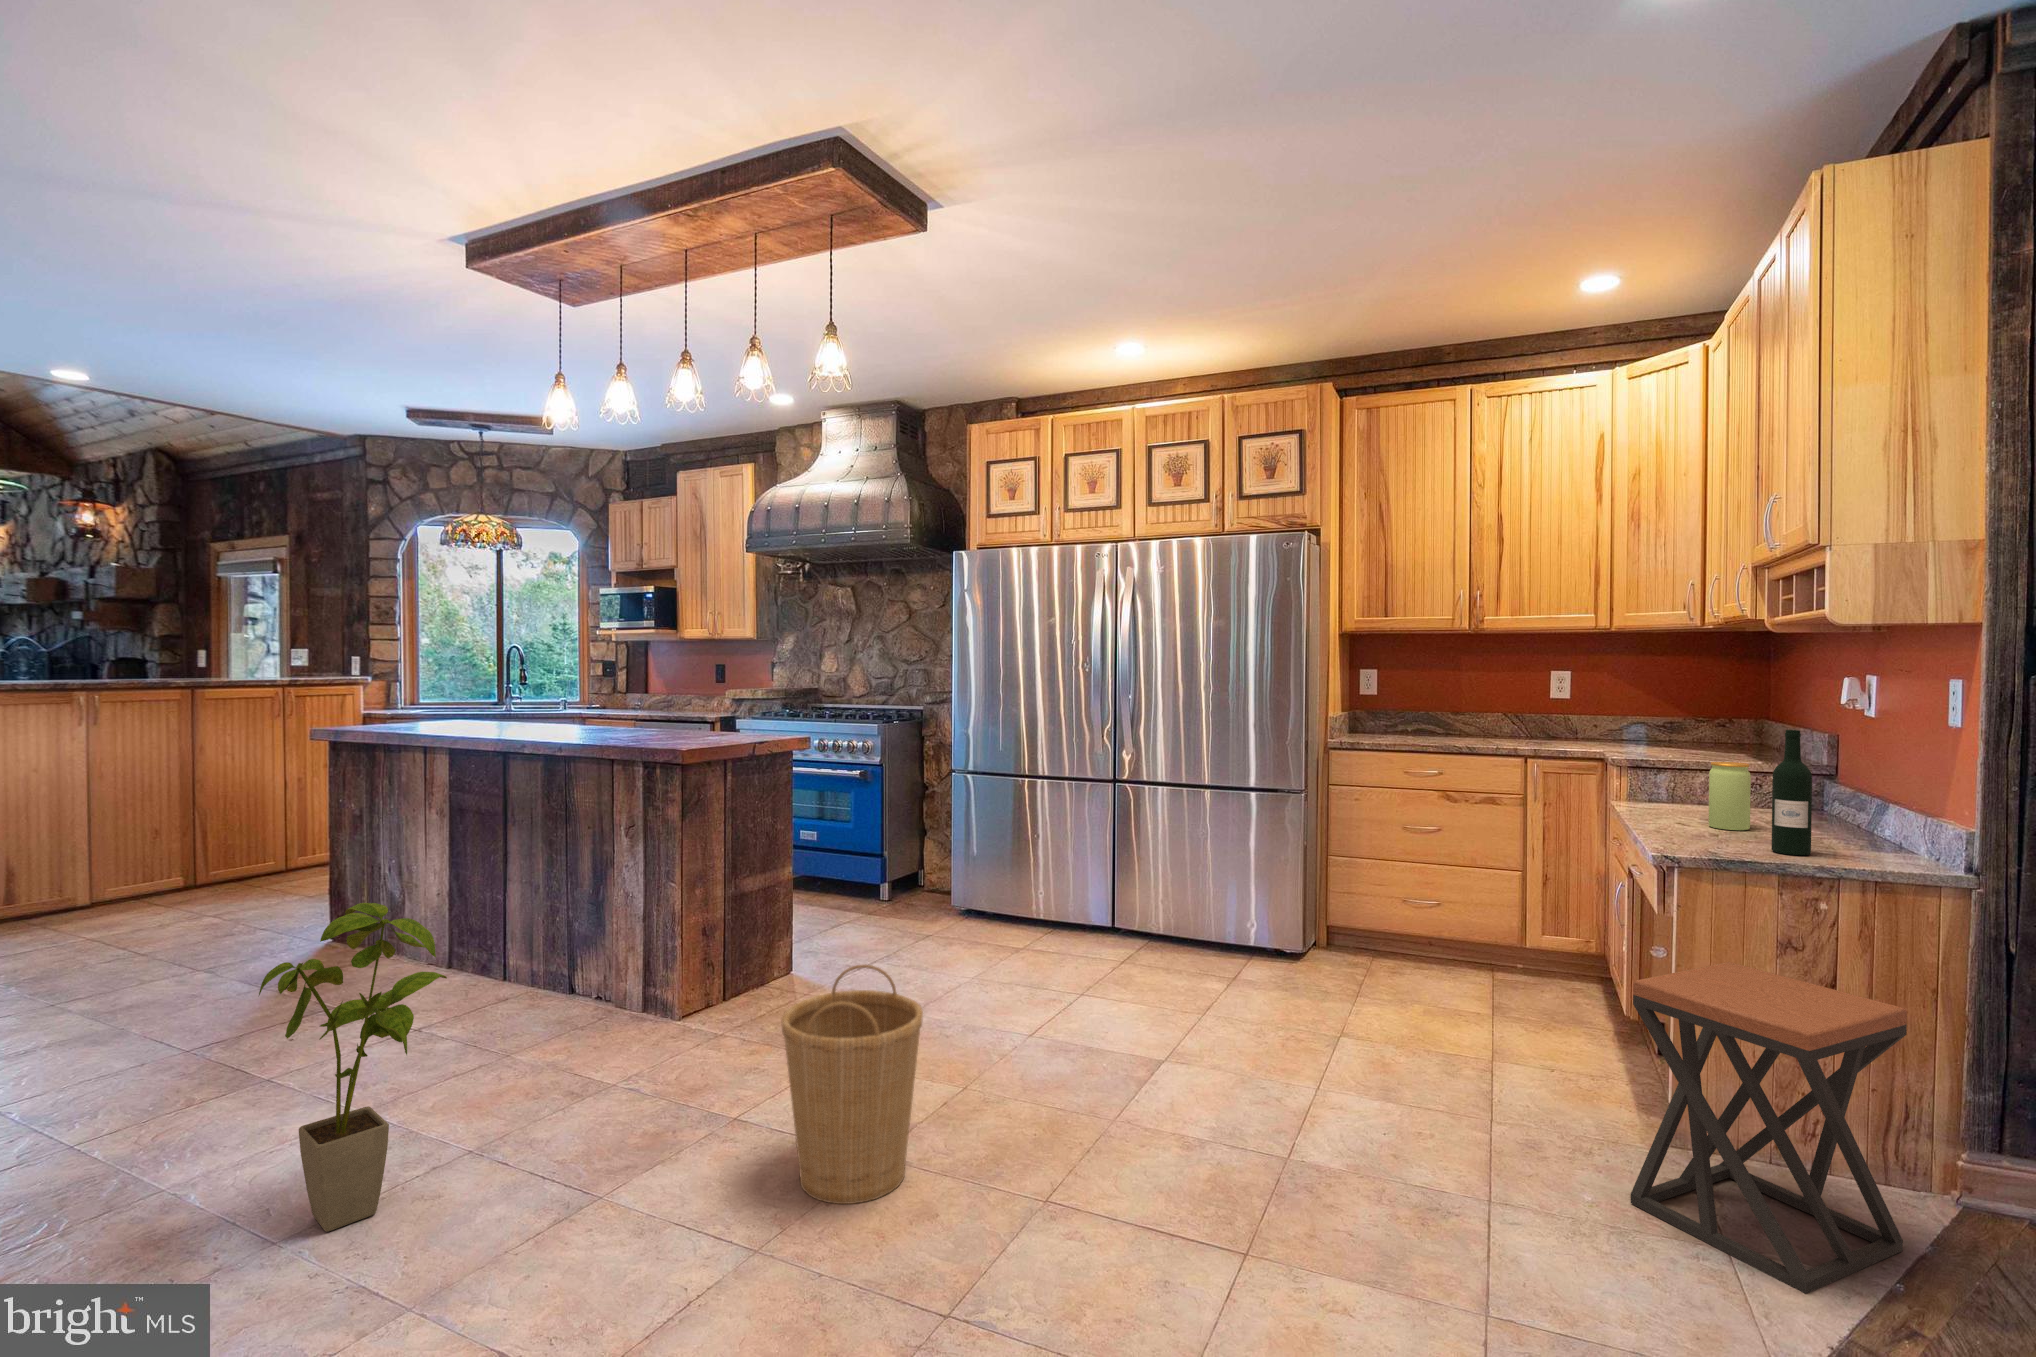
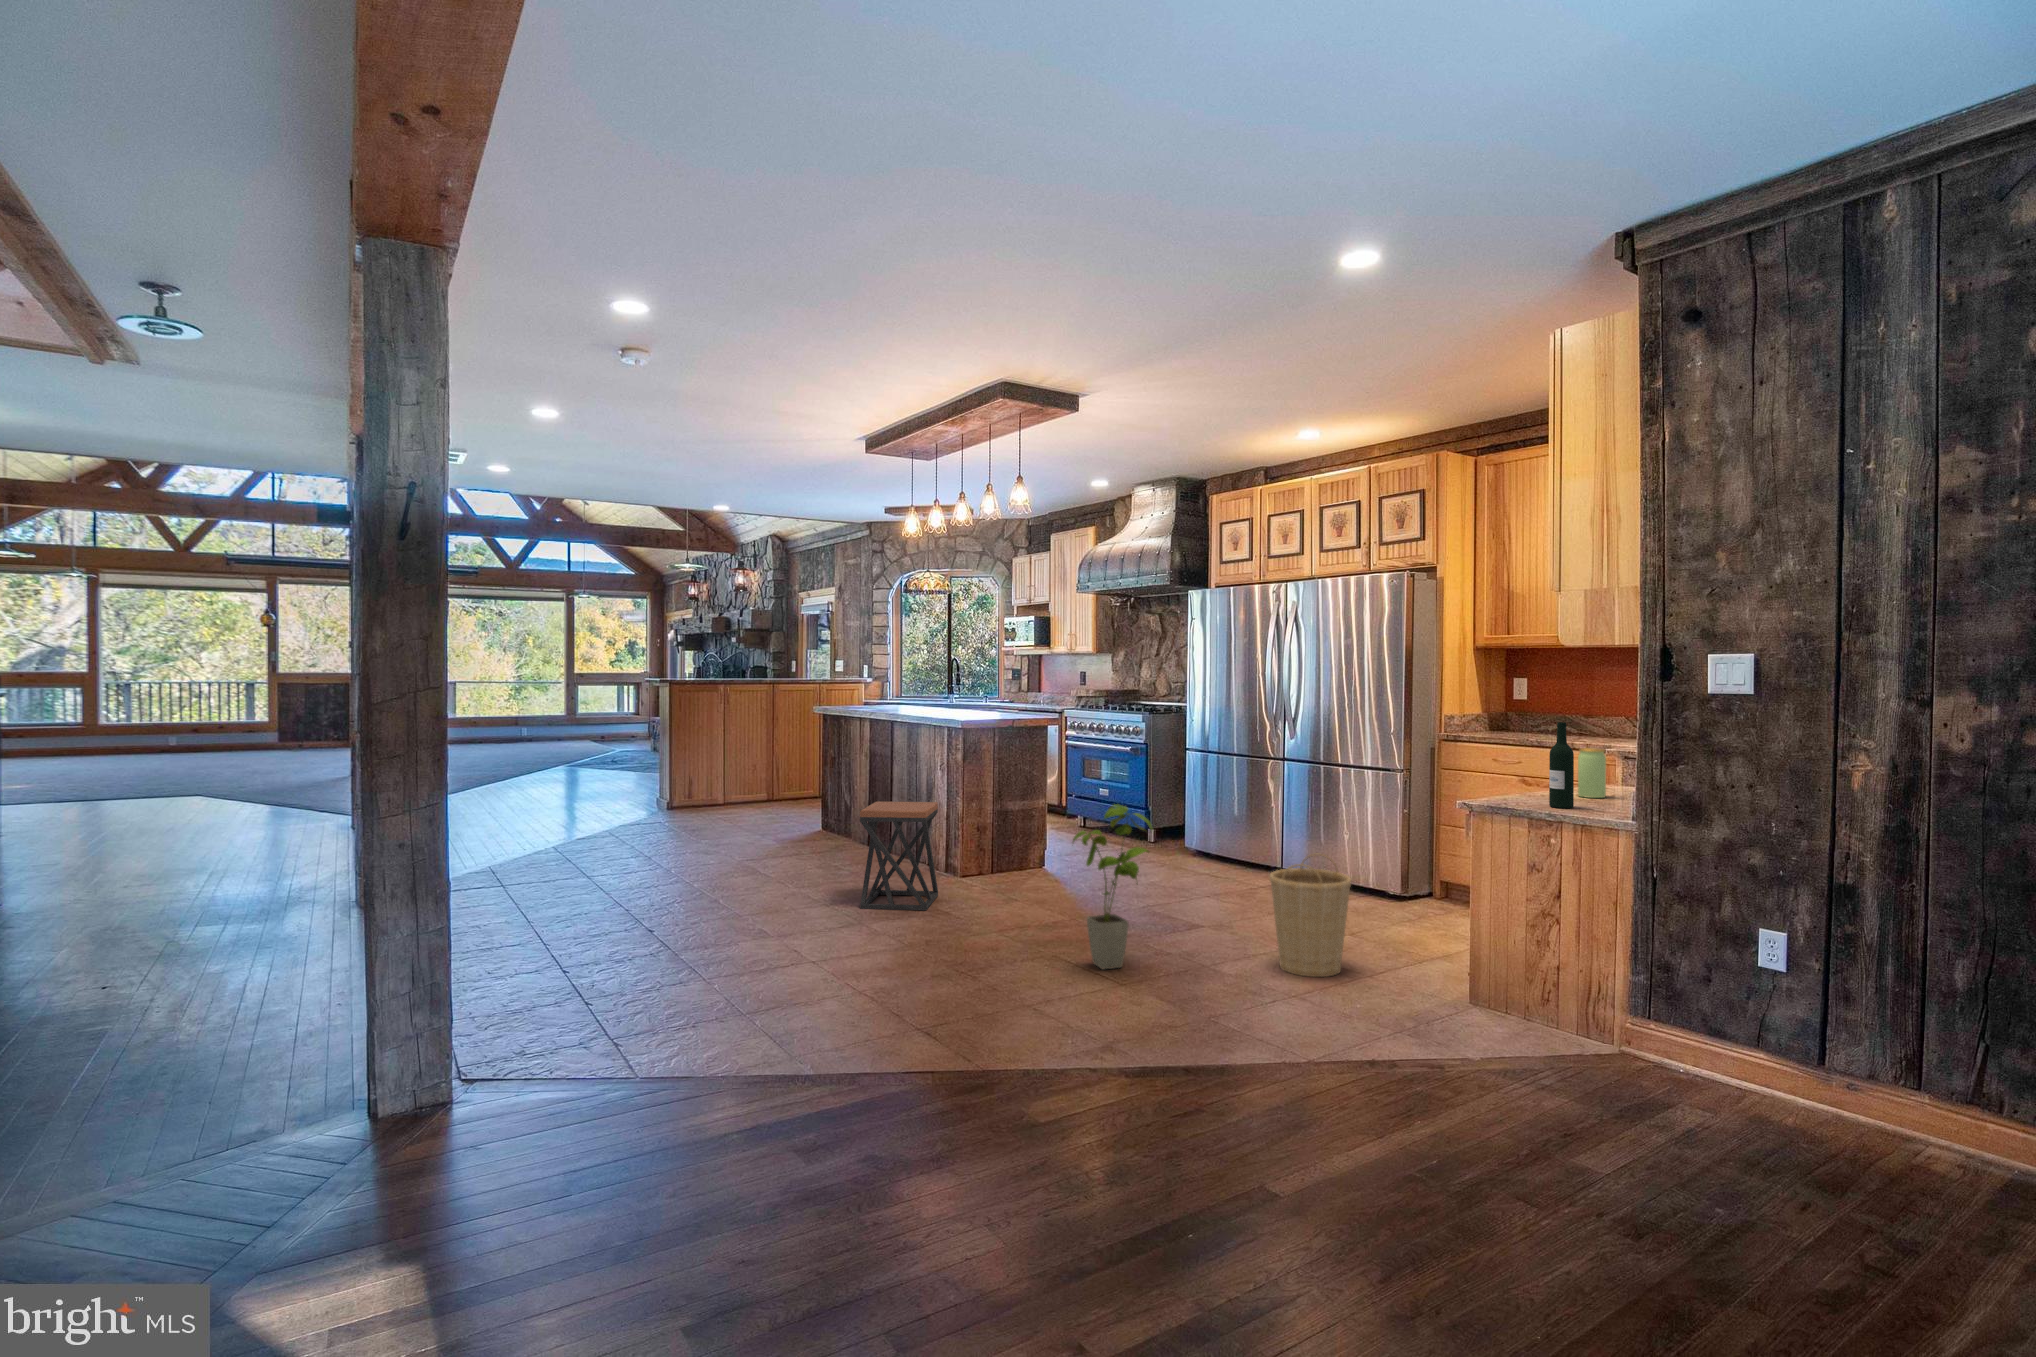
house plant: present [259,903,447,1232] -> present [1073,804,1153,969]
stool: present [1631,962,1907,1294] -> present [860,801,938,910]
basket: present [782,964,923,1204] -> present [1270,853,1351,977]

